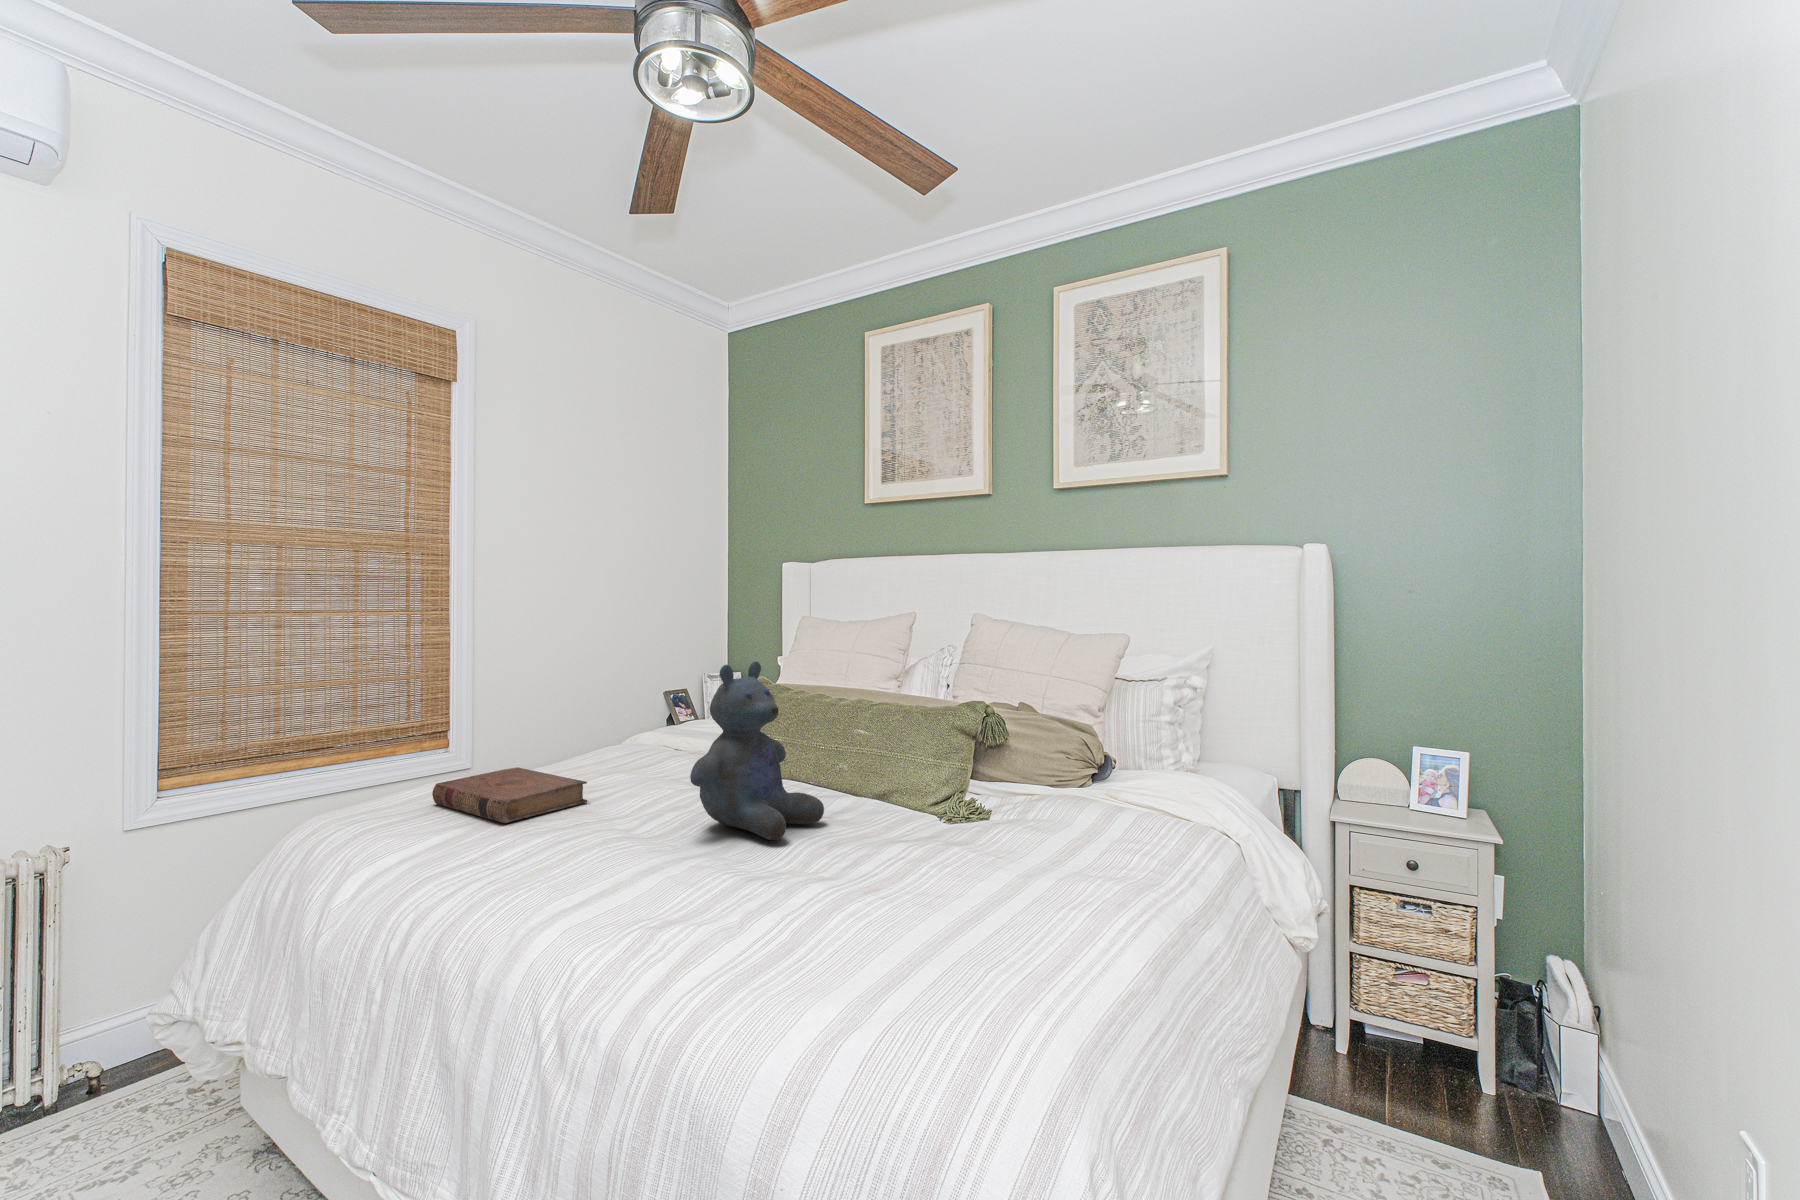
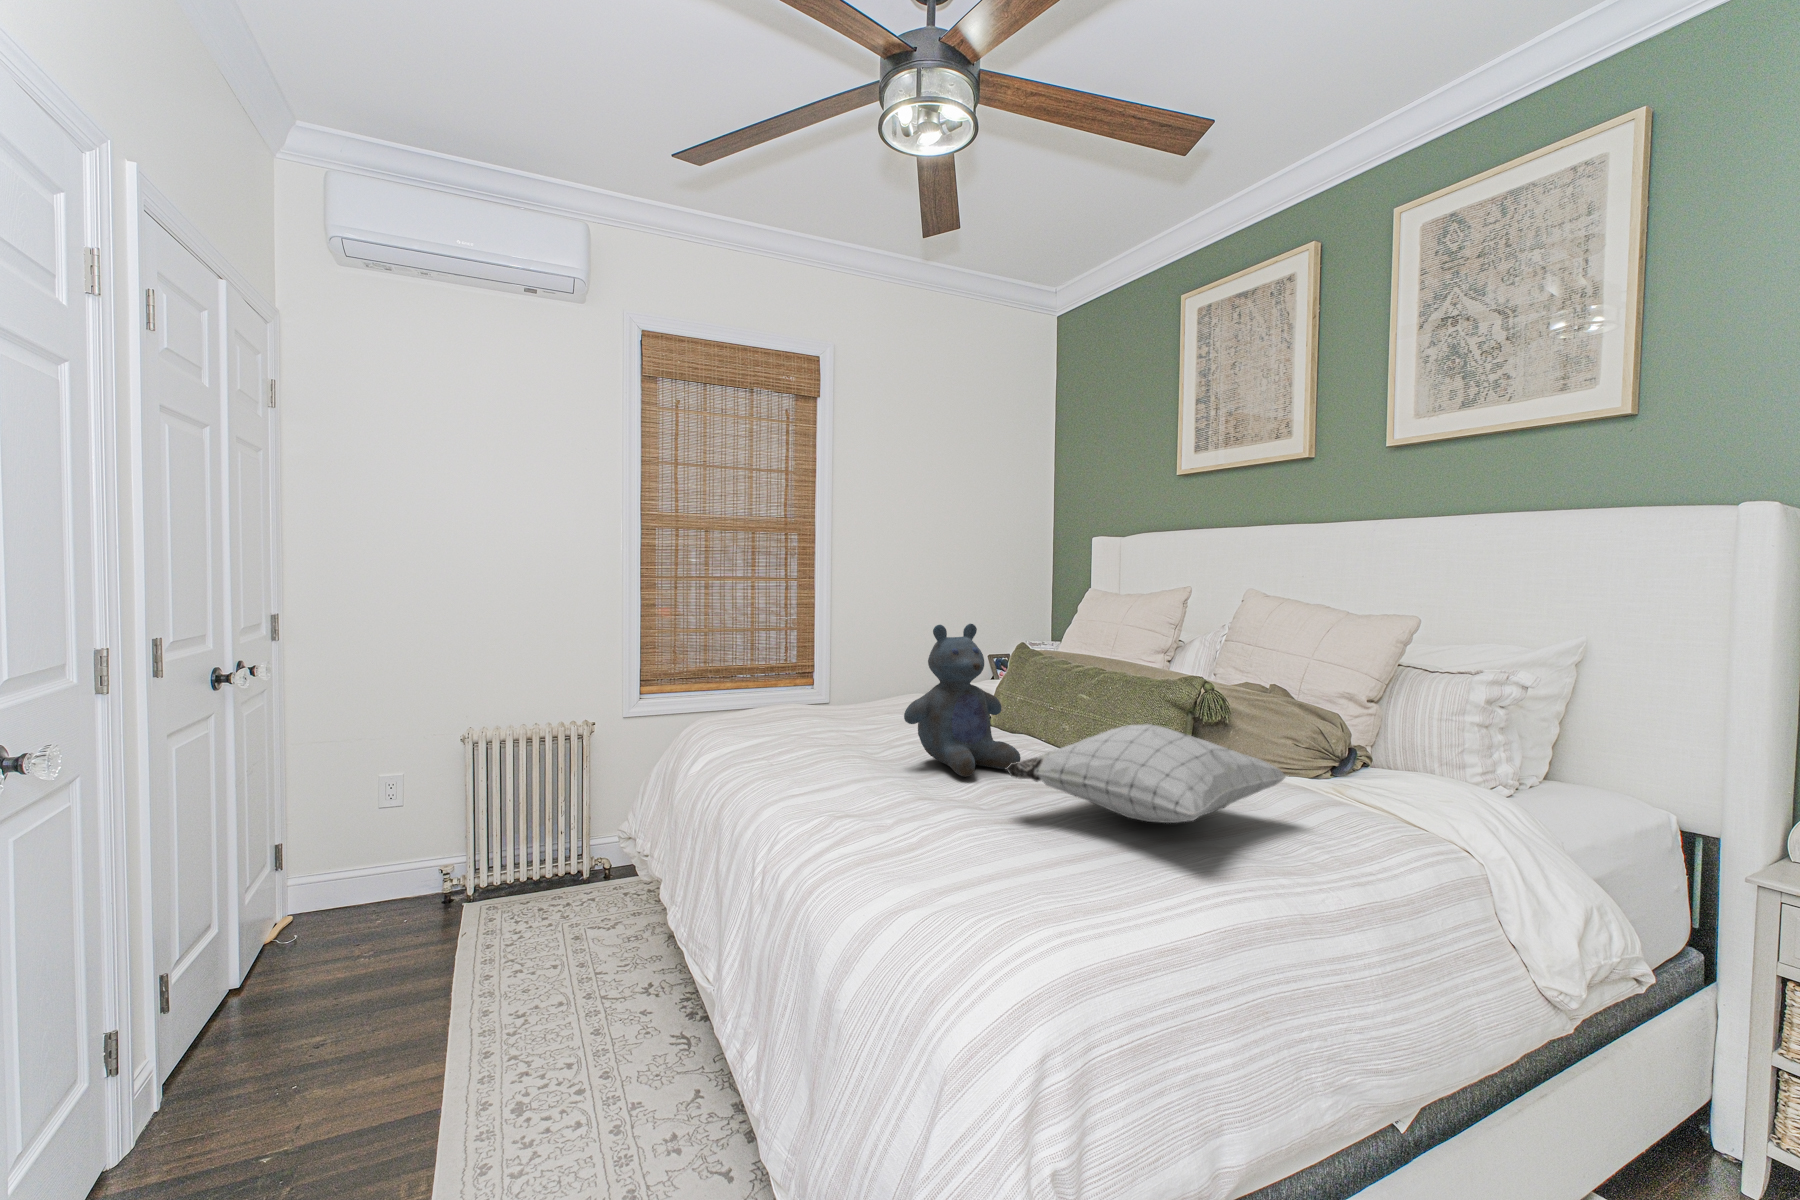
pillow: none [861,757,1103,858] -> present [1006,724,1287,823]
book: present [432,767,587,823] -> none [761,700,857,737]

